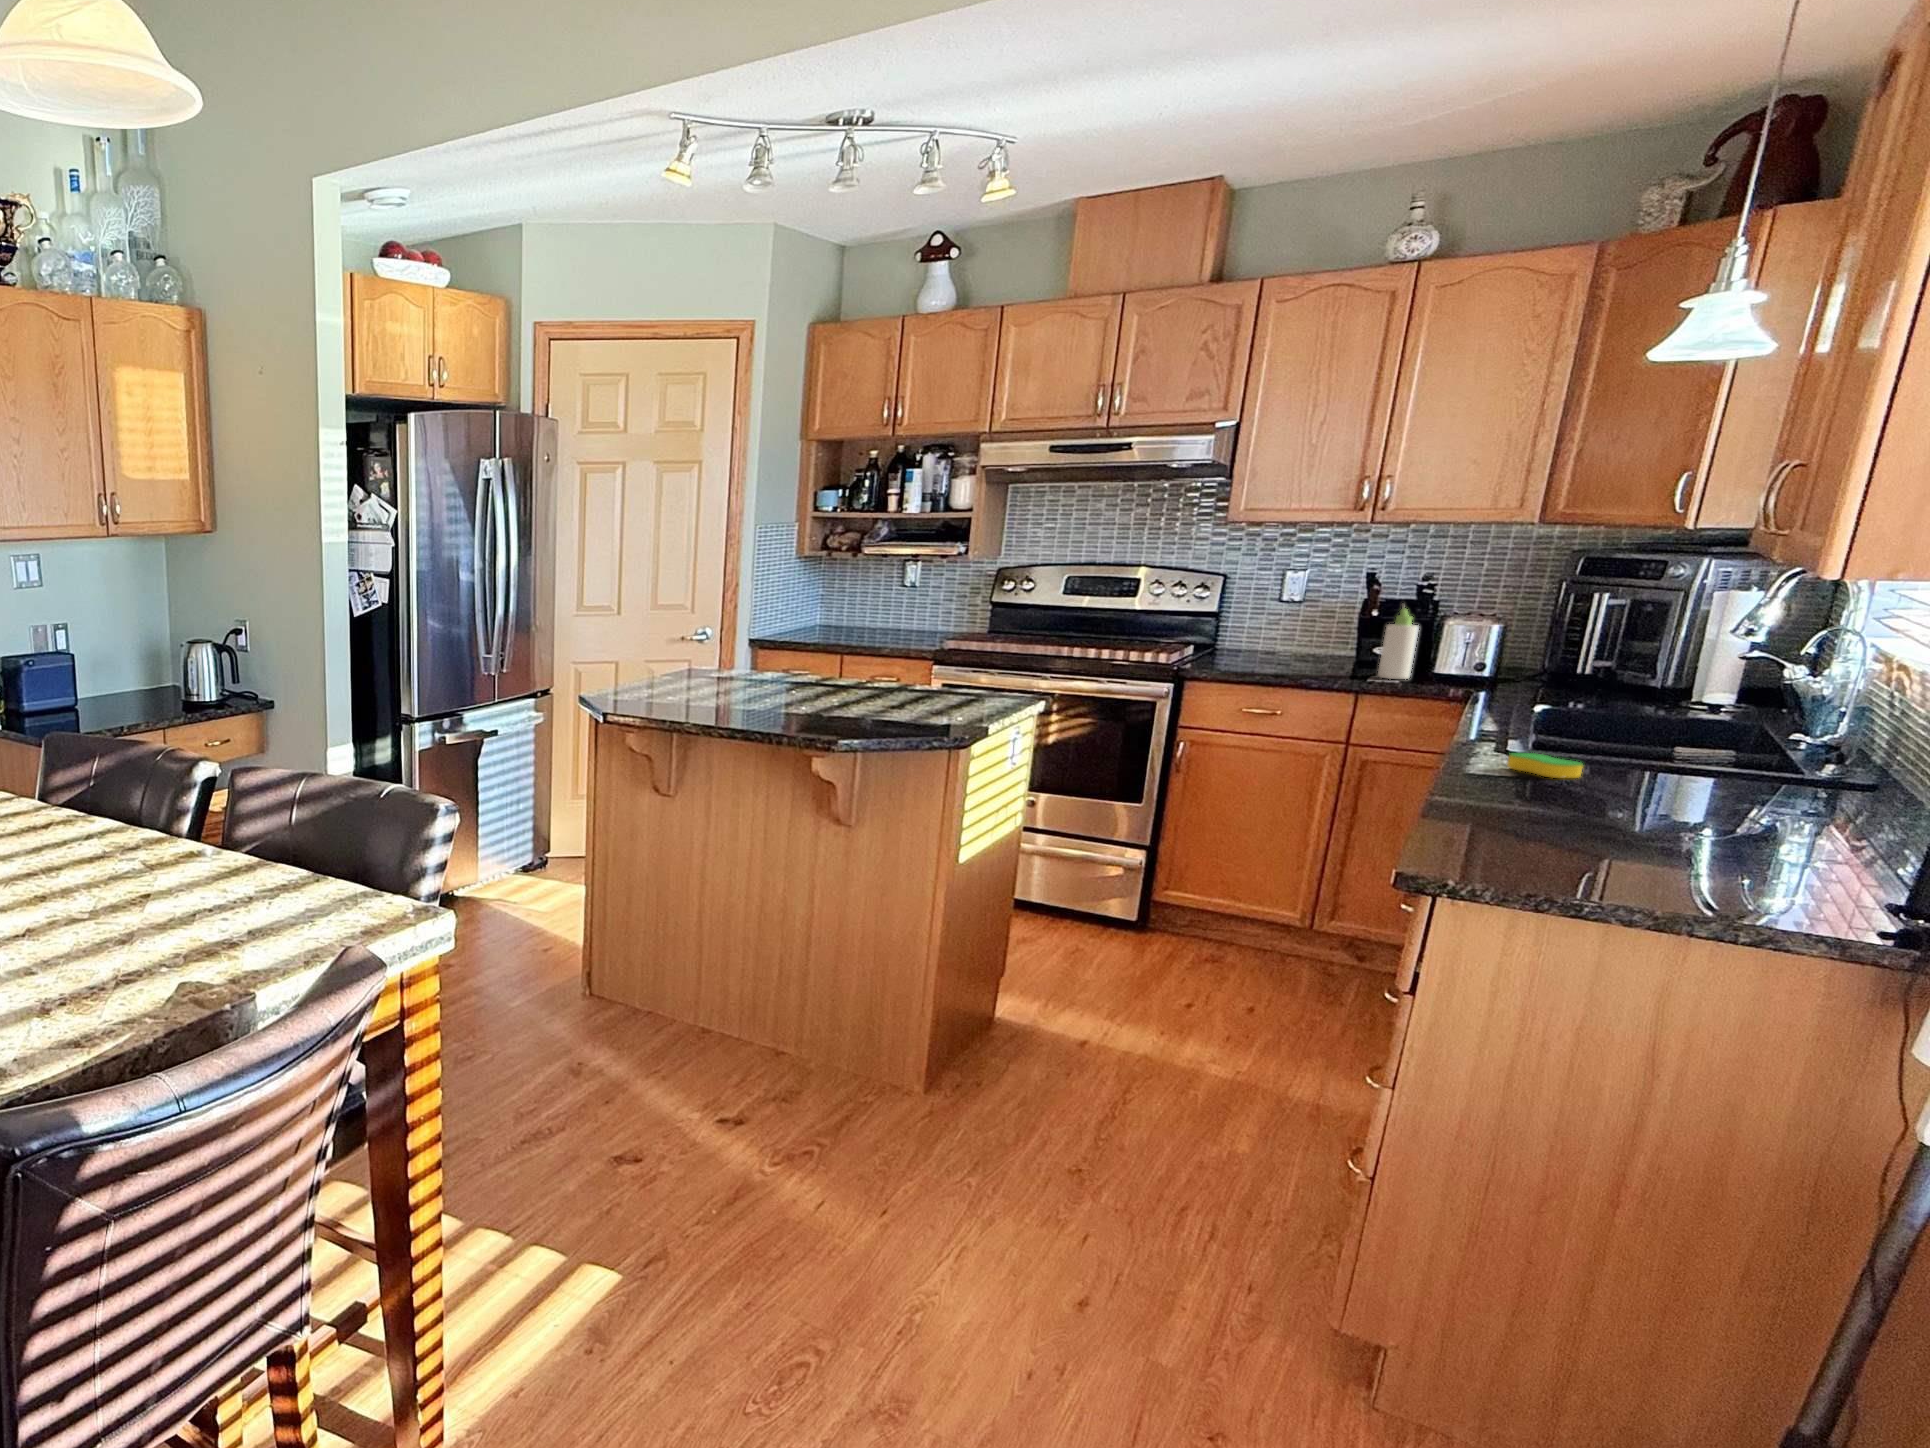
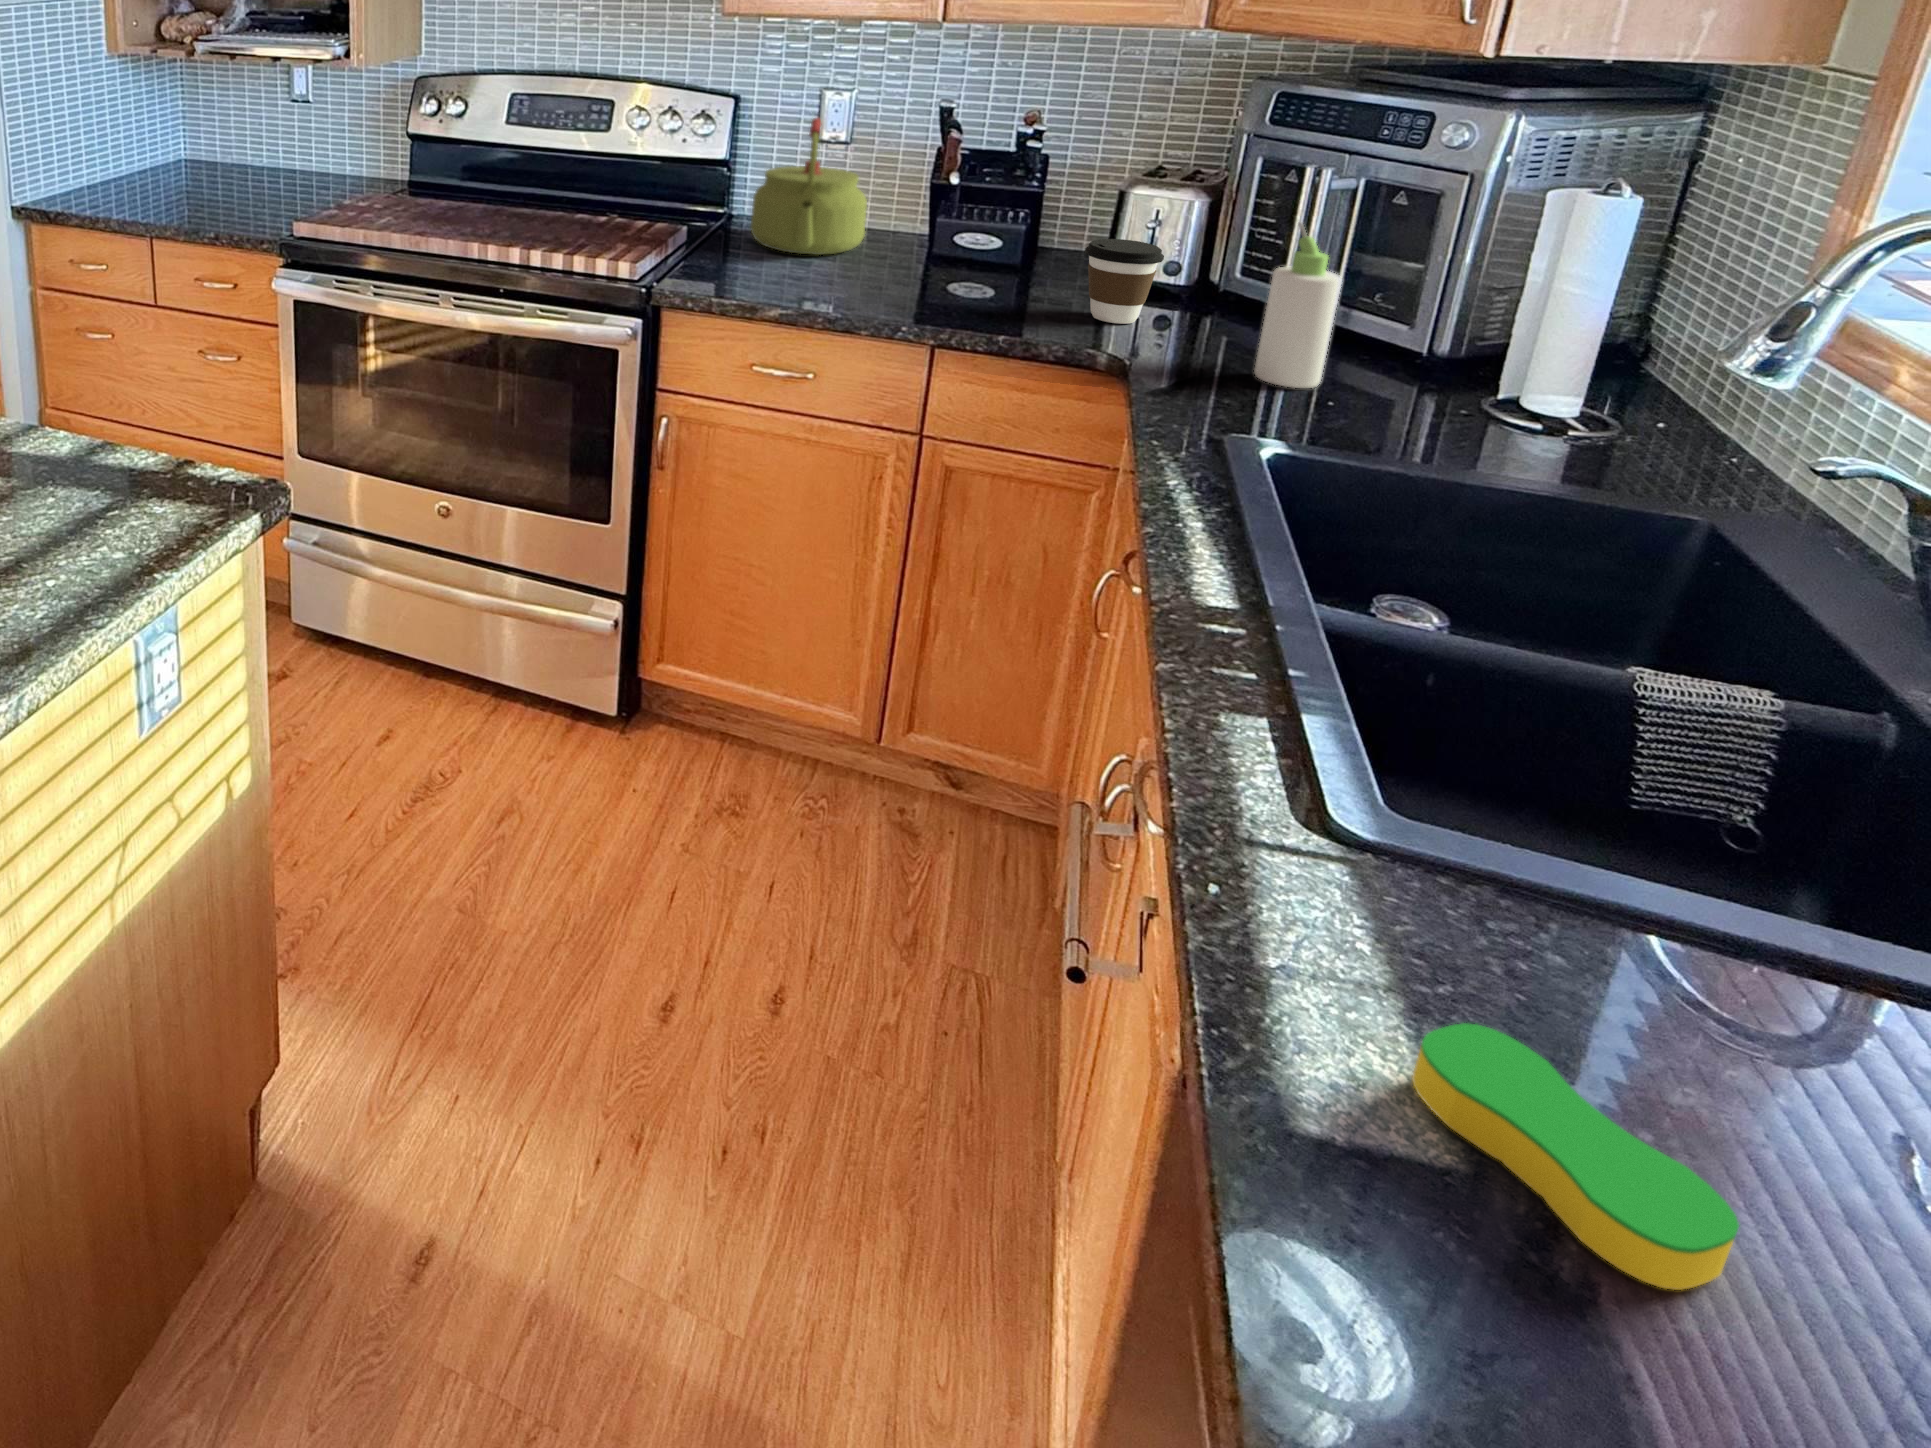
kettle: none [1234,583,1314,661] -> present [750,118,867,255]
bottle: present [1378,606,1419,679] -> present [1254,222,1342,388]
coffee cup: none [1456,639,1506,683] -> present [1085,239,1164,324]

